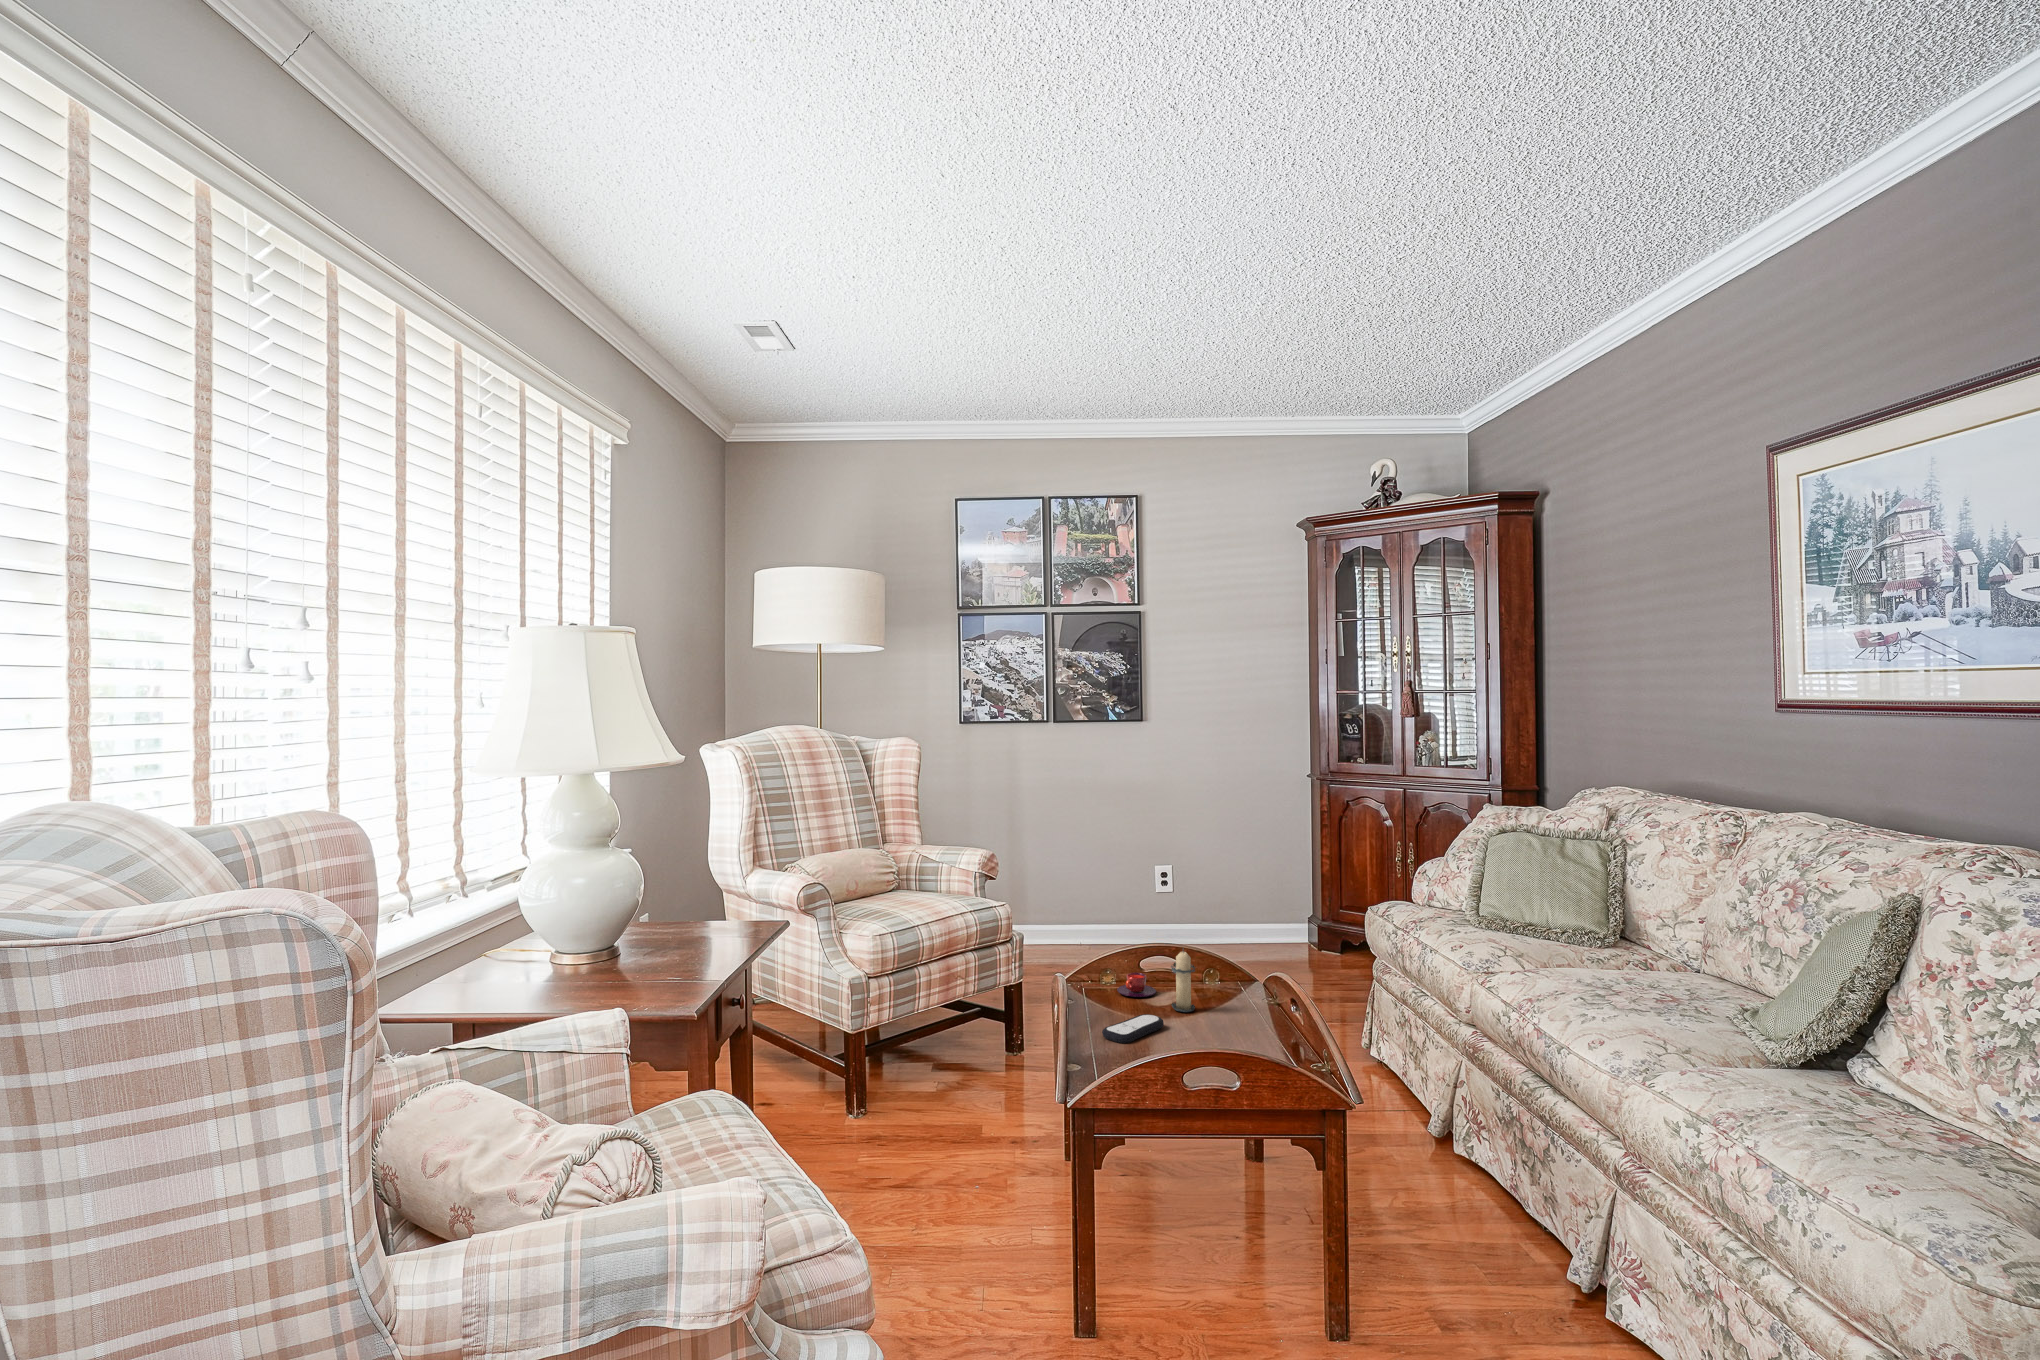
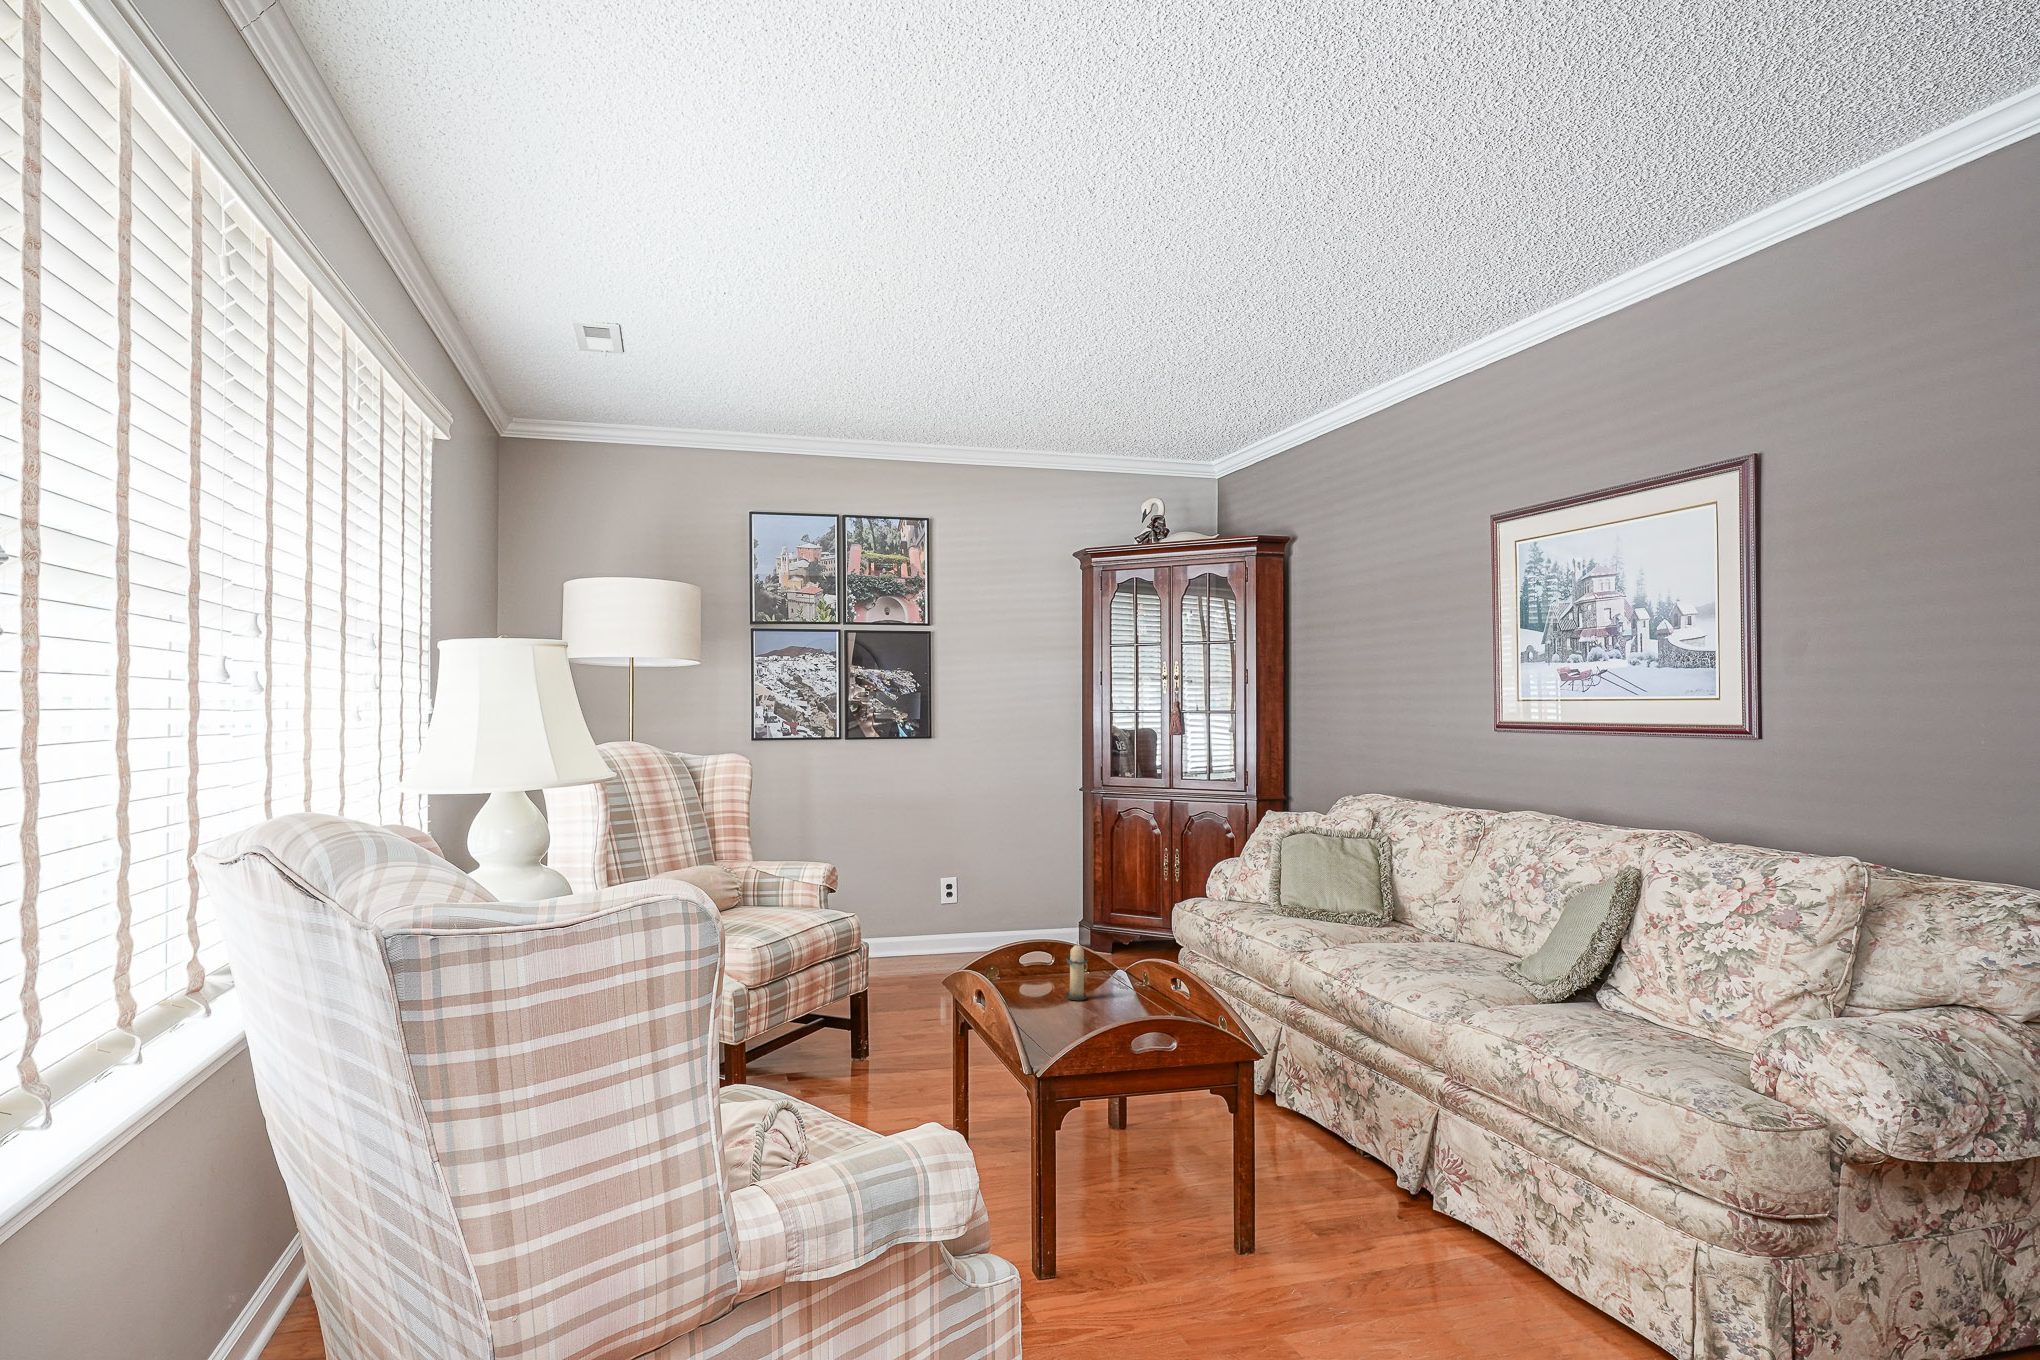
teacup: present [1117,973,1156,997] -> none [1005,969,1041,991]
remote control: present [1102,1014,1164,1043] -> none [1025,1003,1073,1030]

